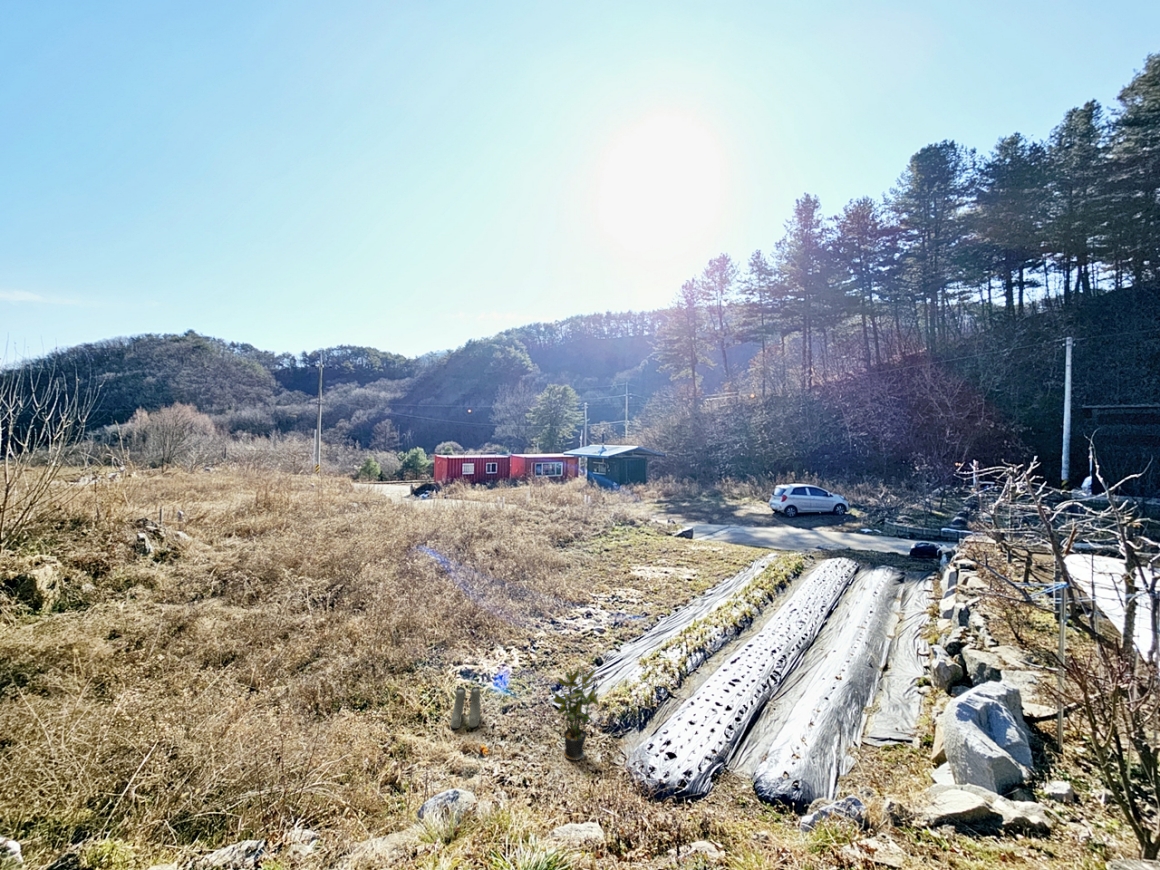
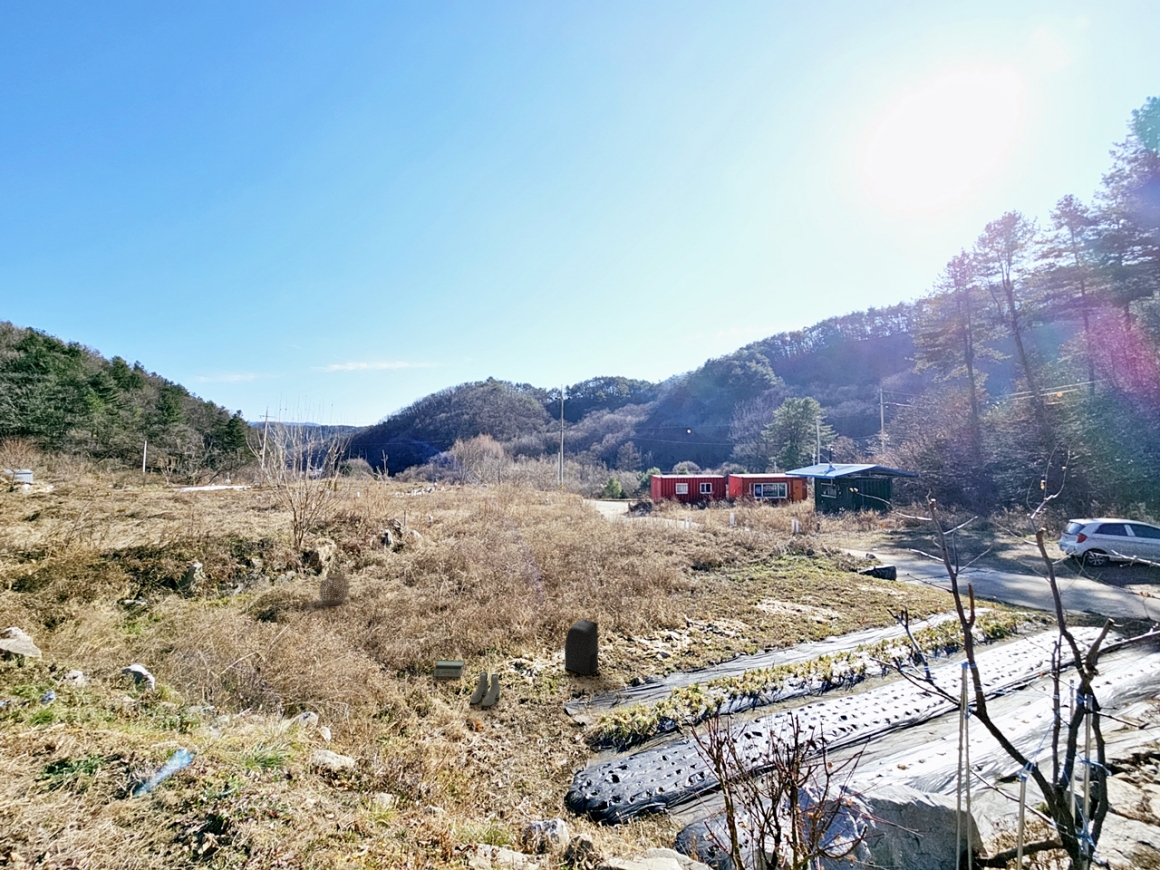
woven basket: none [102,603,158,652] -> present [320,574,349,605]
backpack: none [513,606,551,666] -> present [565,619,598,675]
potted plant: present [553,666,599,760] -> none [520,668,564,755]
toolbox: none [371,683,412,711] -> present [434,660,464,677]

